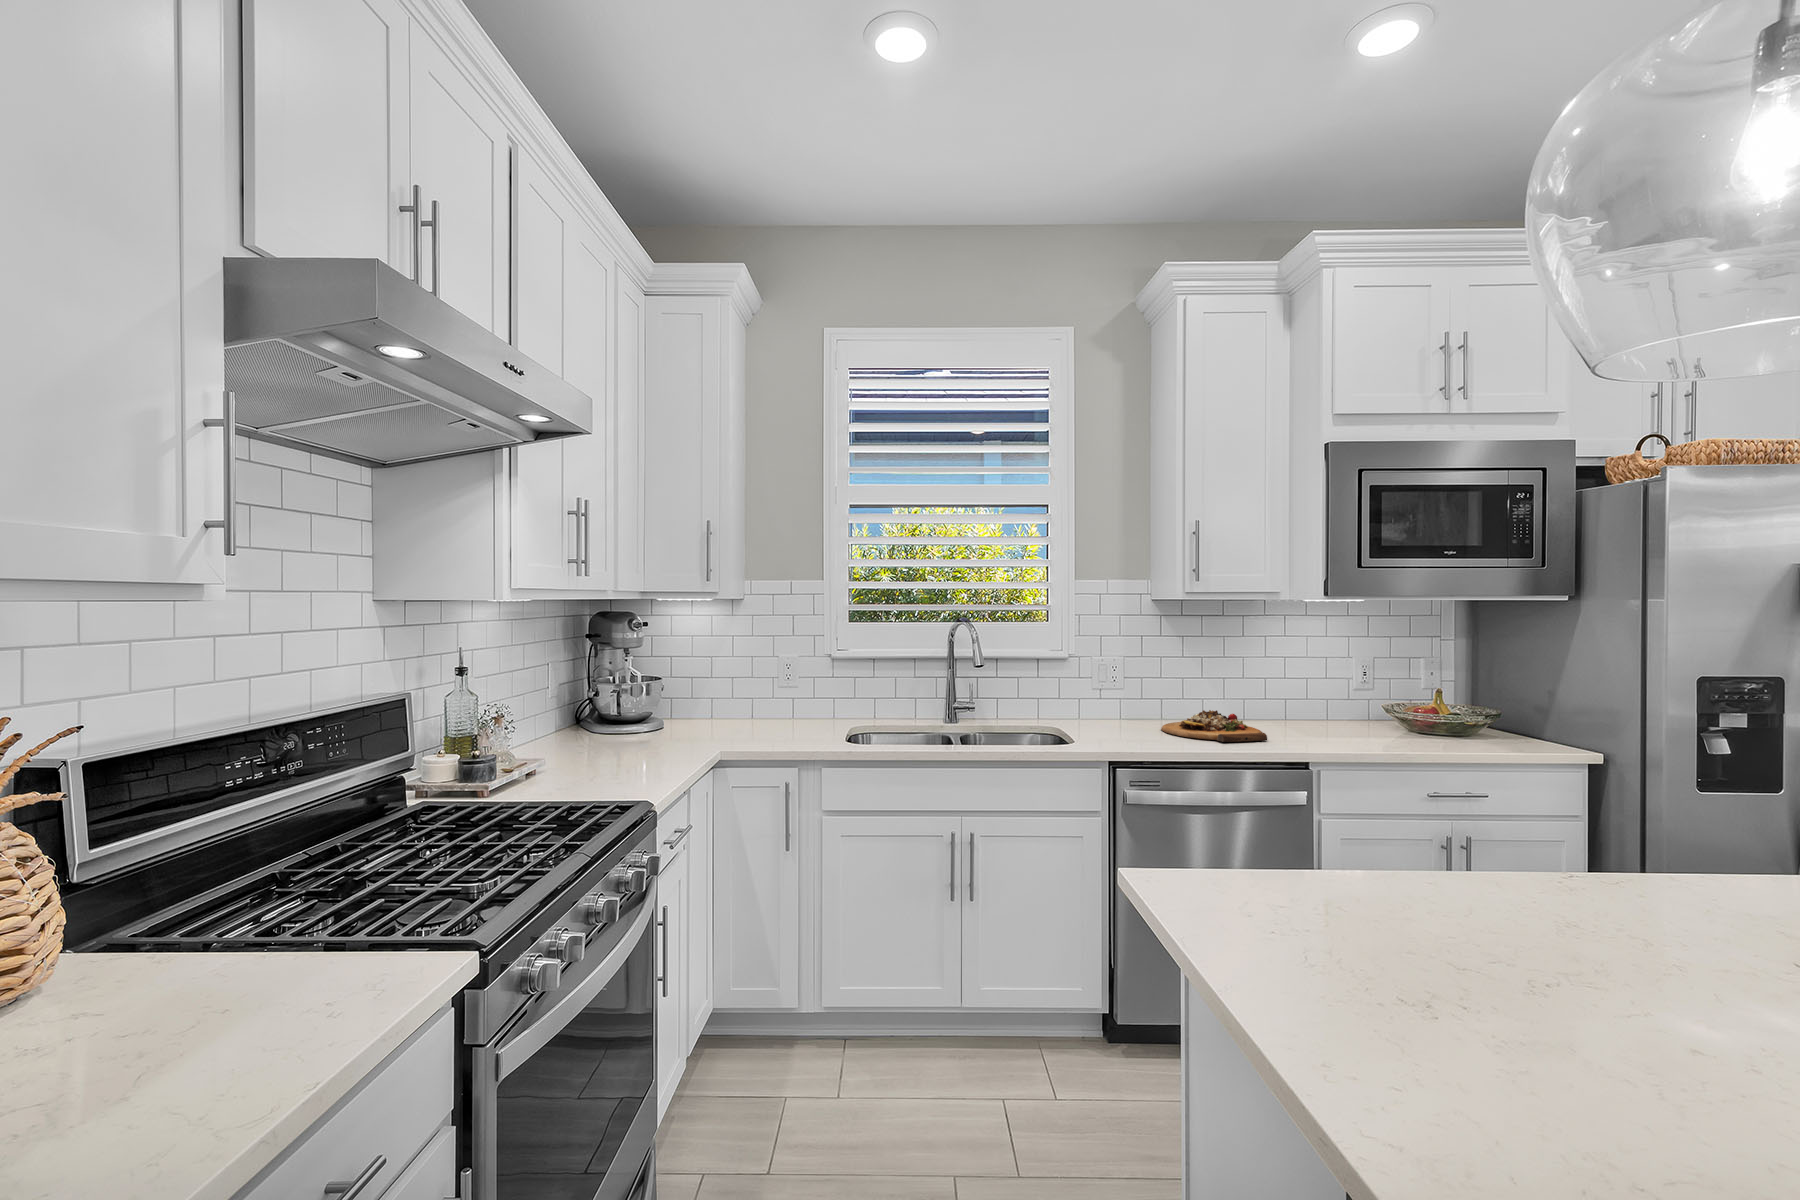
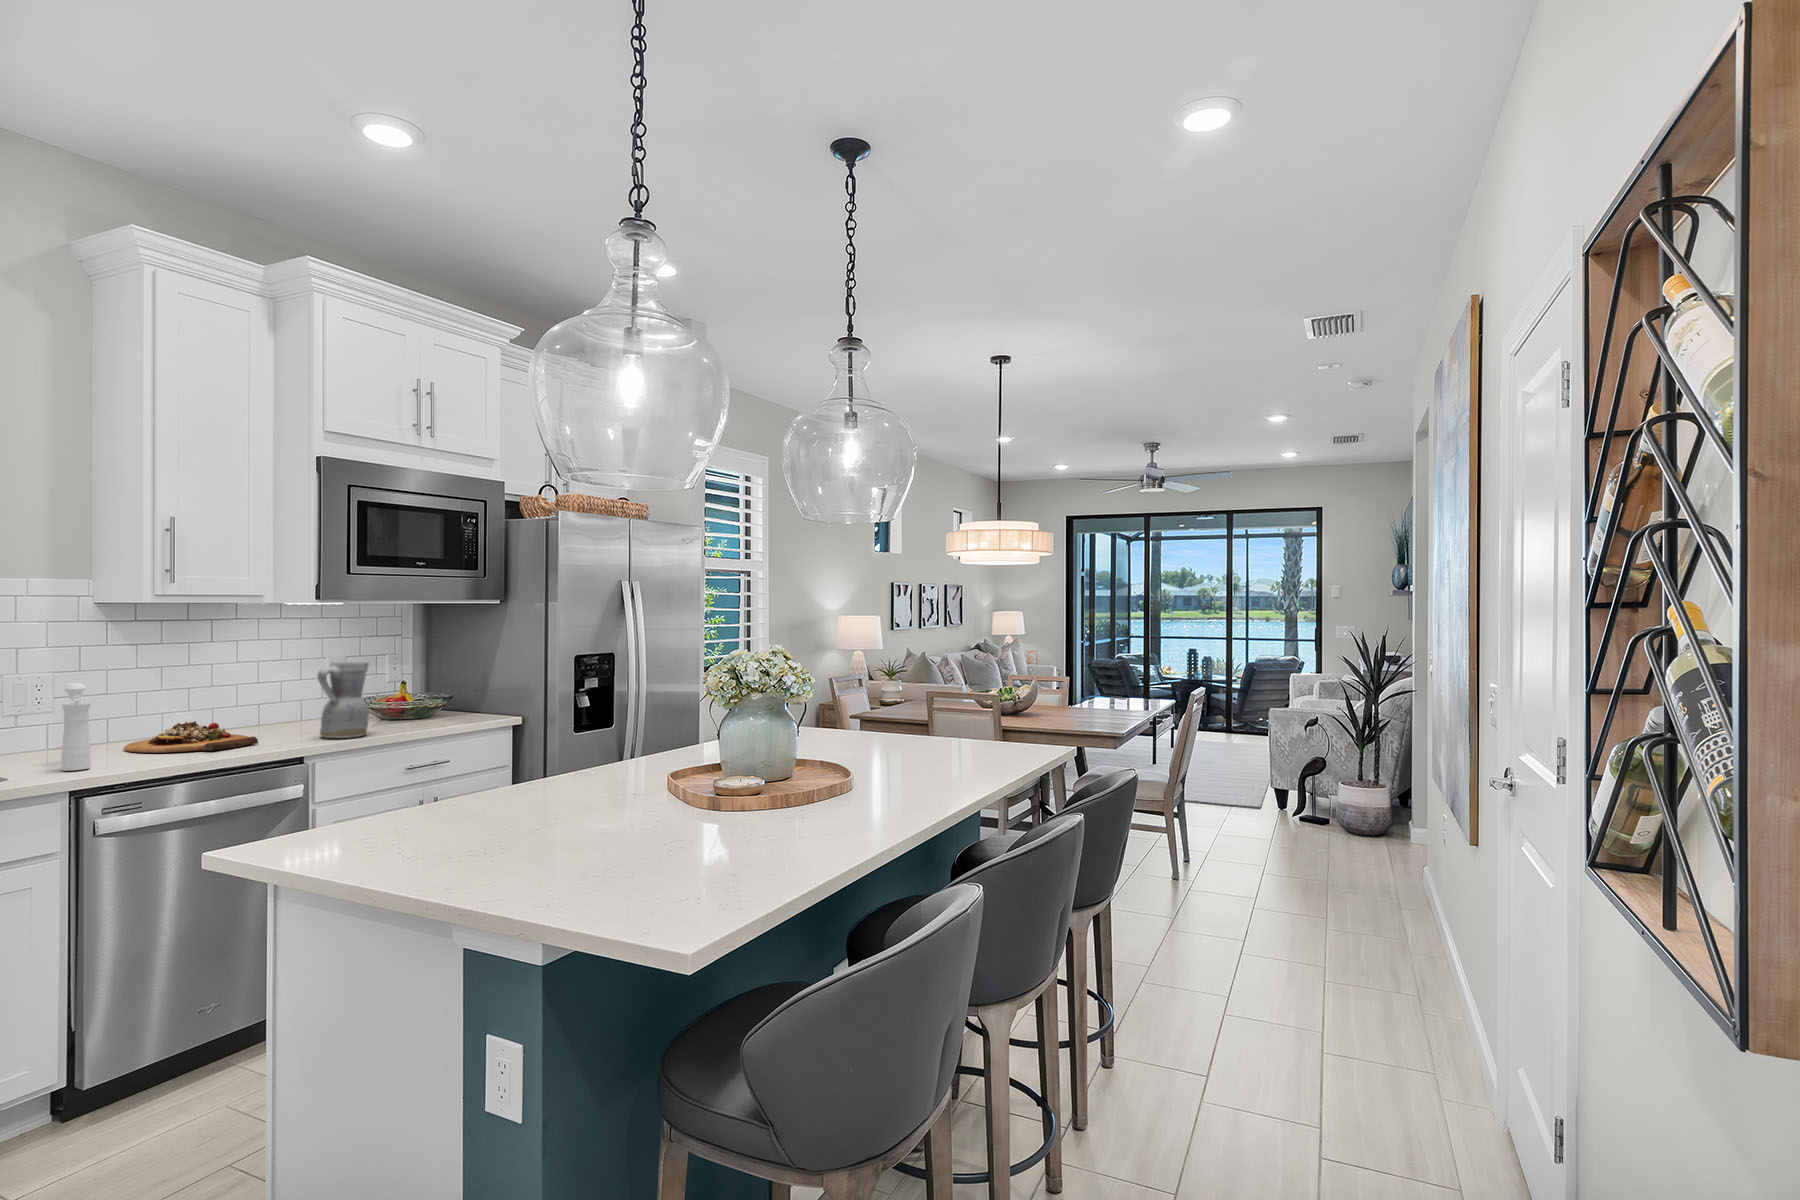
ceramic pitcher: none [1326,663,1384,749] -> present [317,661,369,738]
pepper mill: none [1106,668,1128,744] -> present [62,683,91,771]

